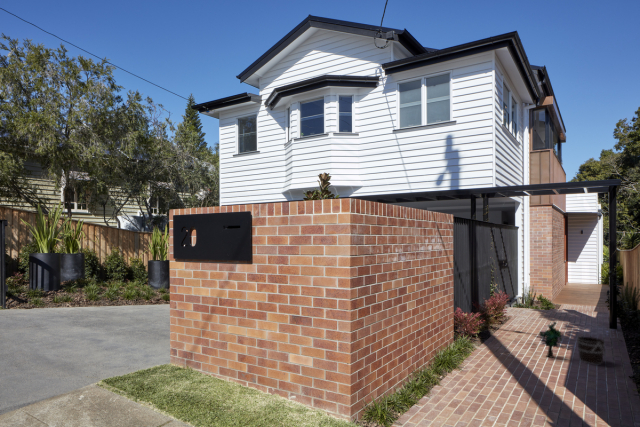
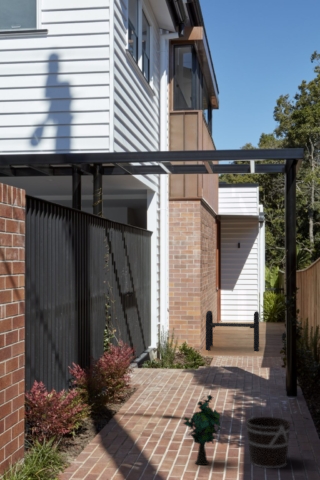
bench: none [556,276,595,304] -> present [206,311,259,351]

